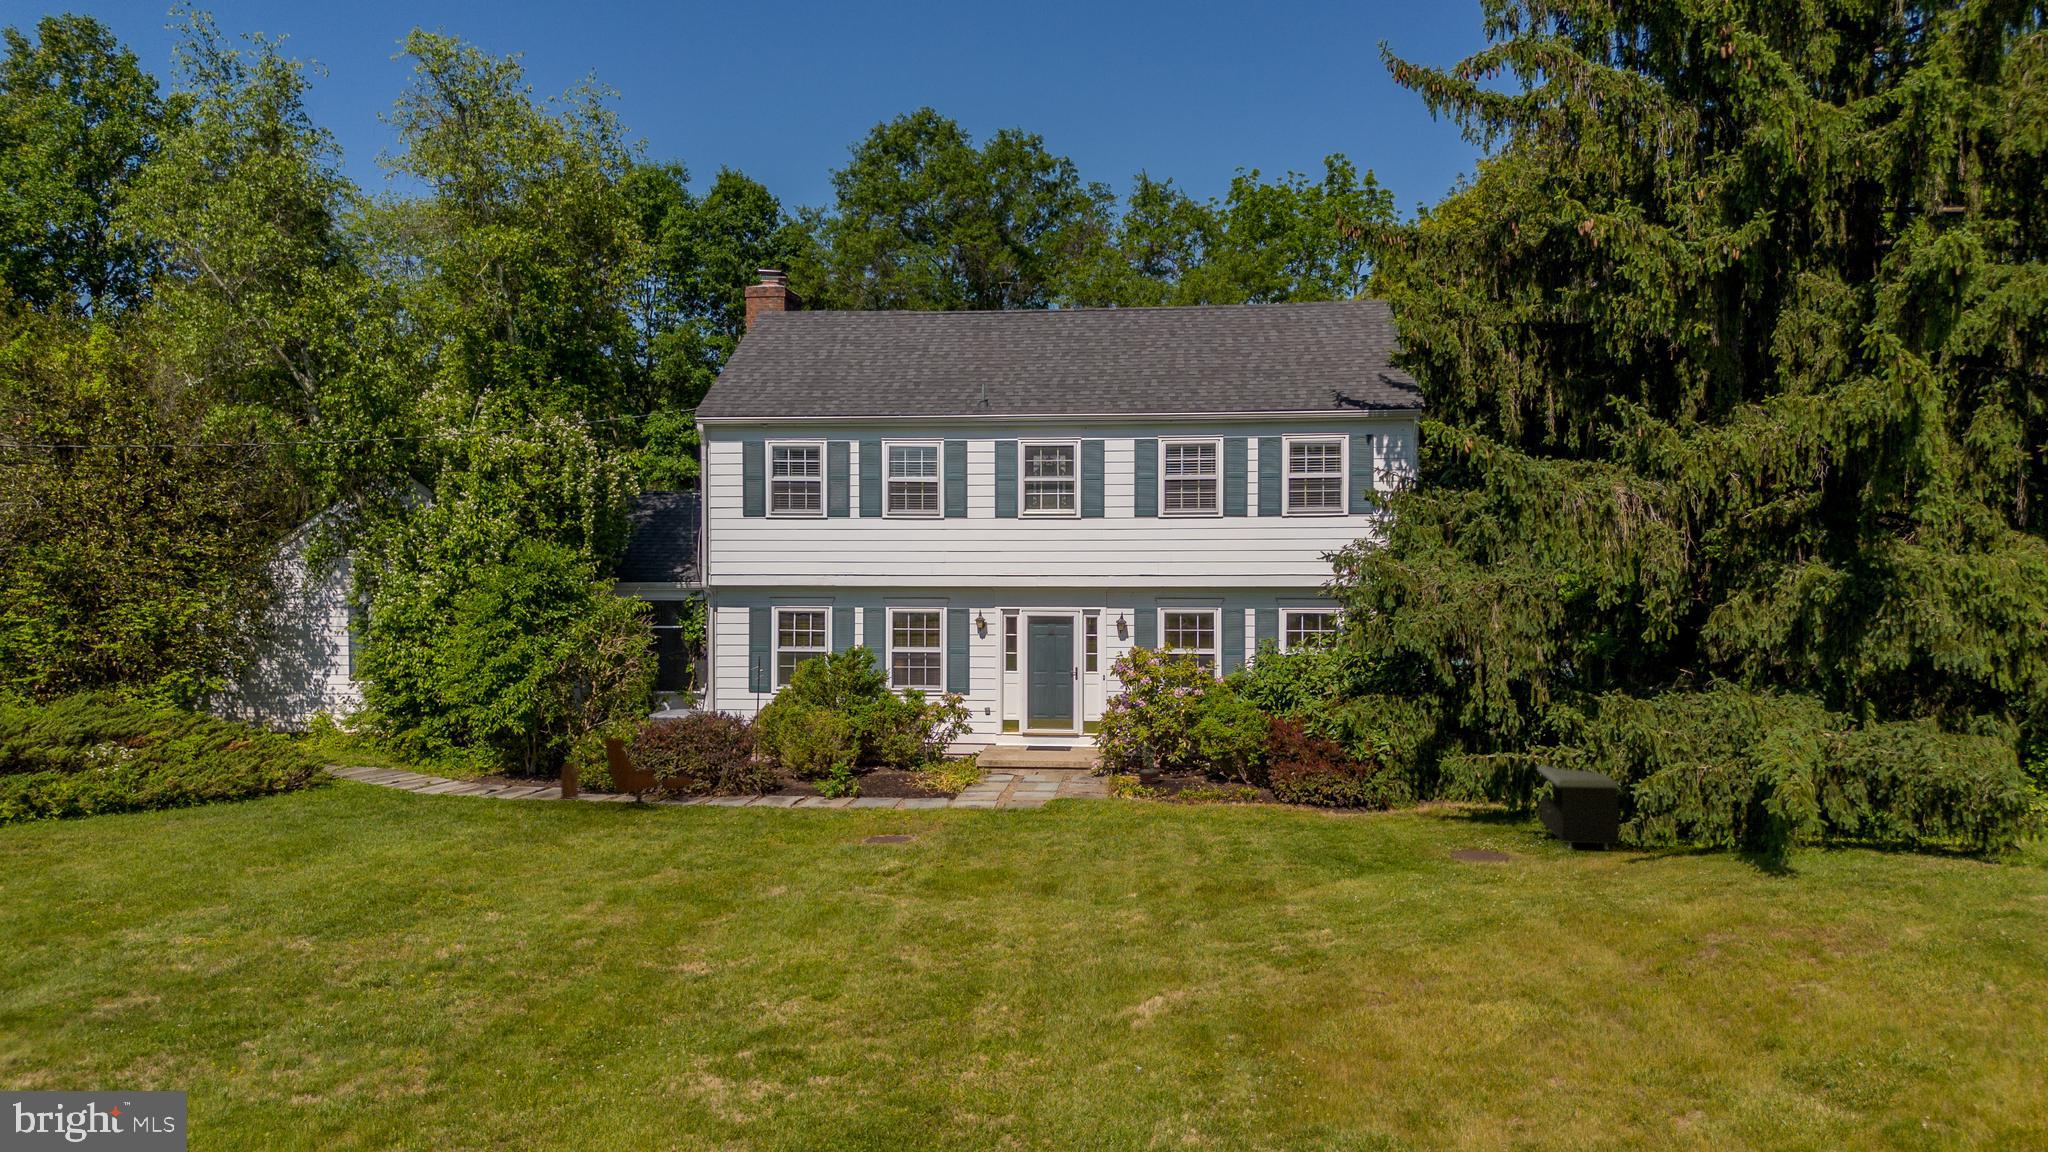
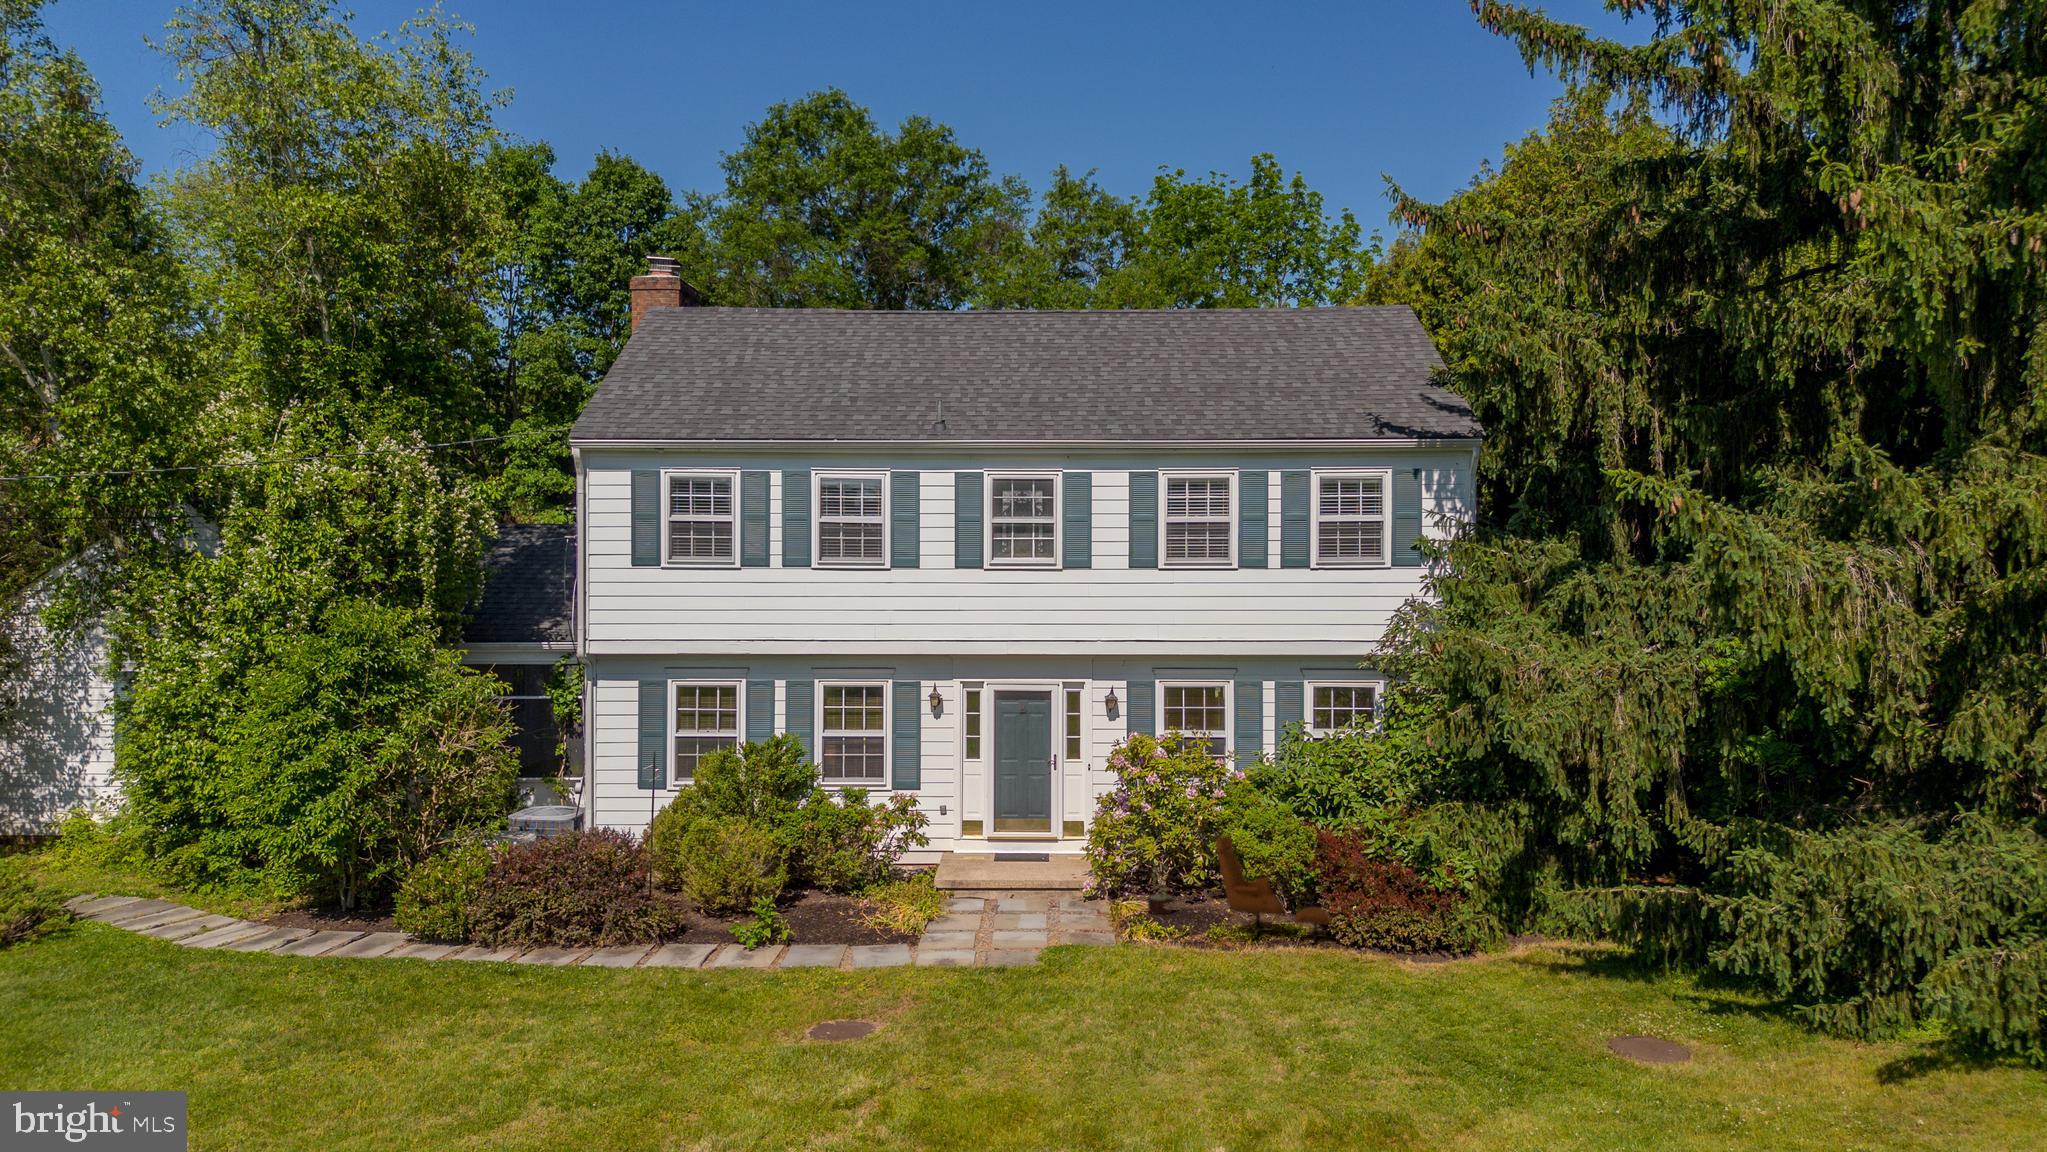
lounge chair: present [604,736,694,807] -> present [1215,836,1330,941]
watering can: present [561,763,581,799] -> none [386,901,415,951]
storage bench: present [1537,766,1619,849] -> none [1673,898,1794,1017]

